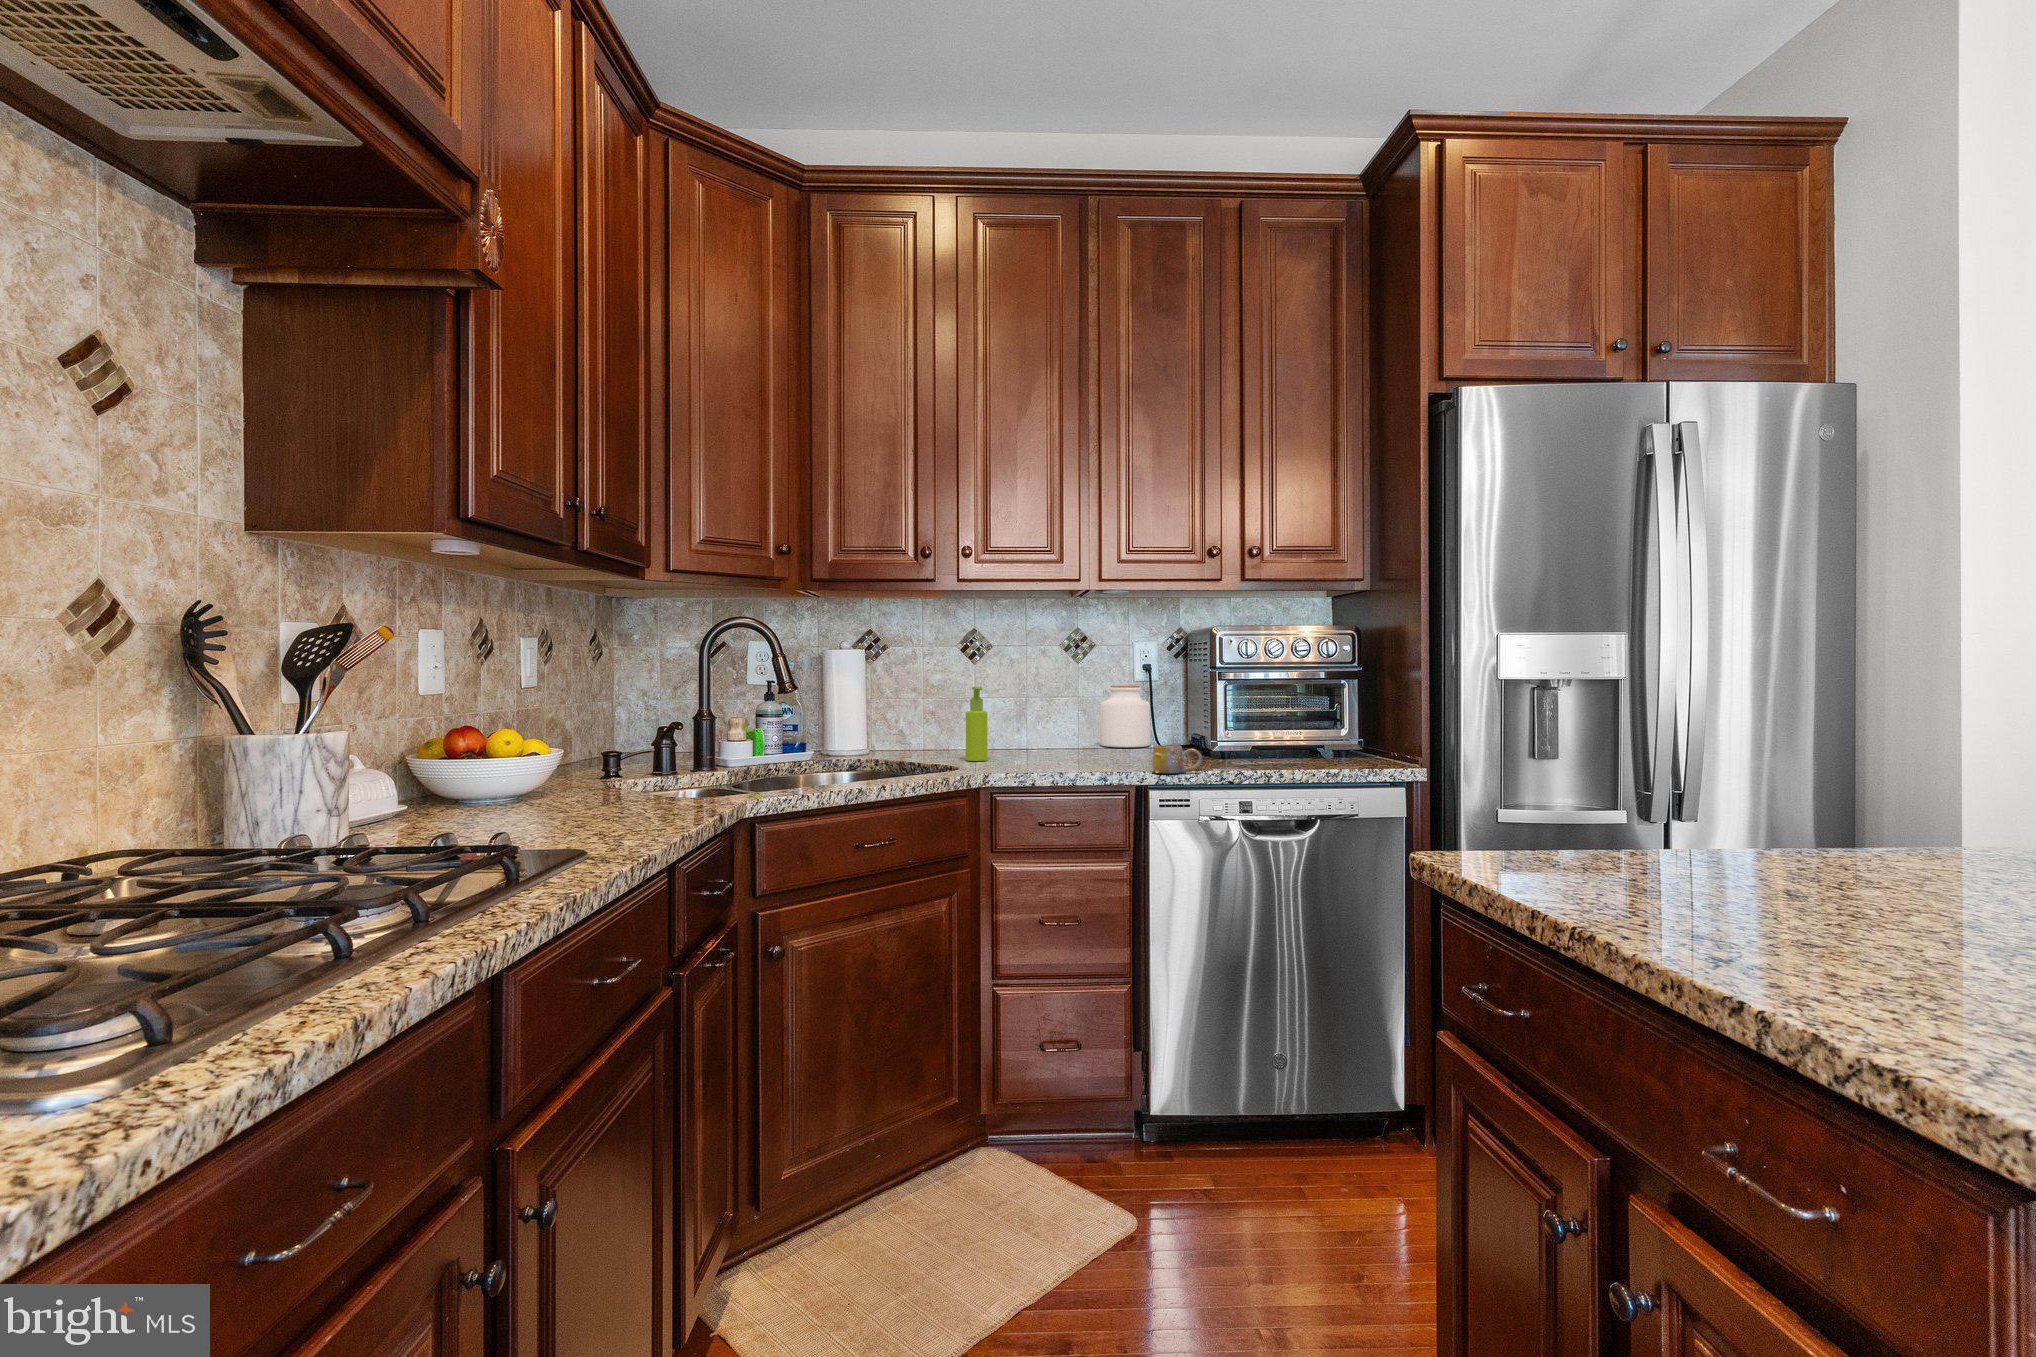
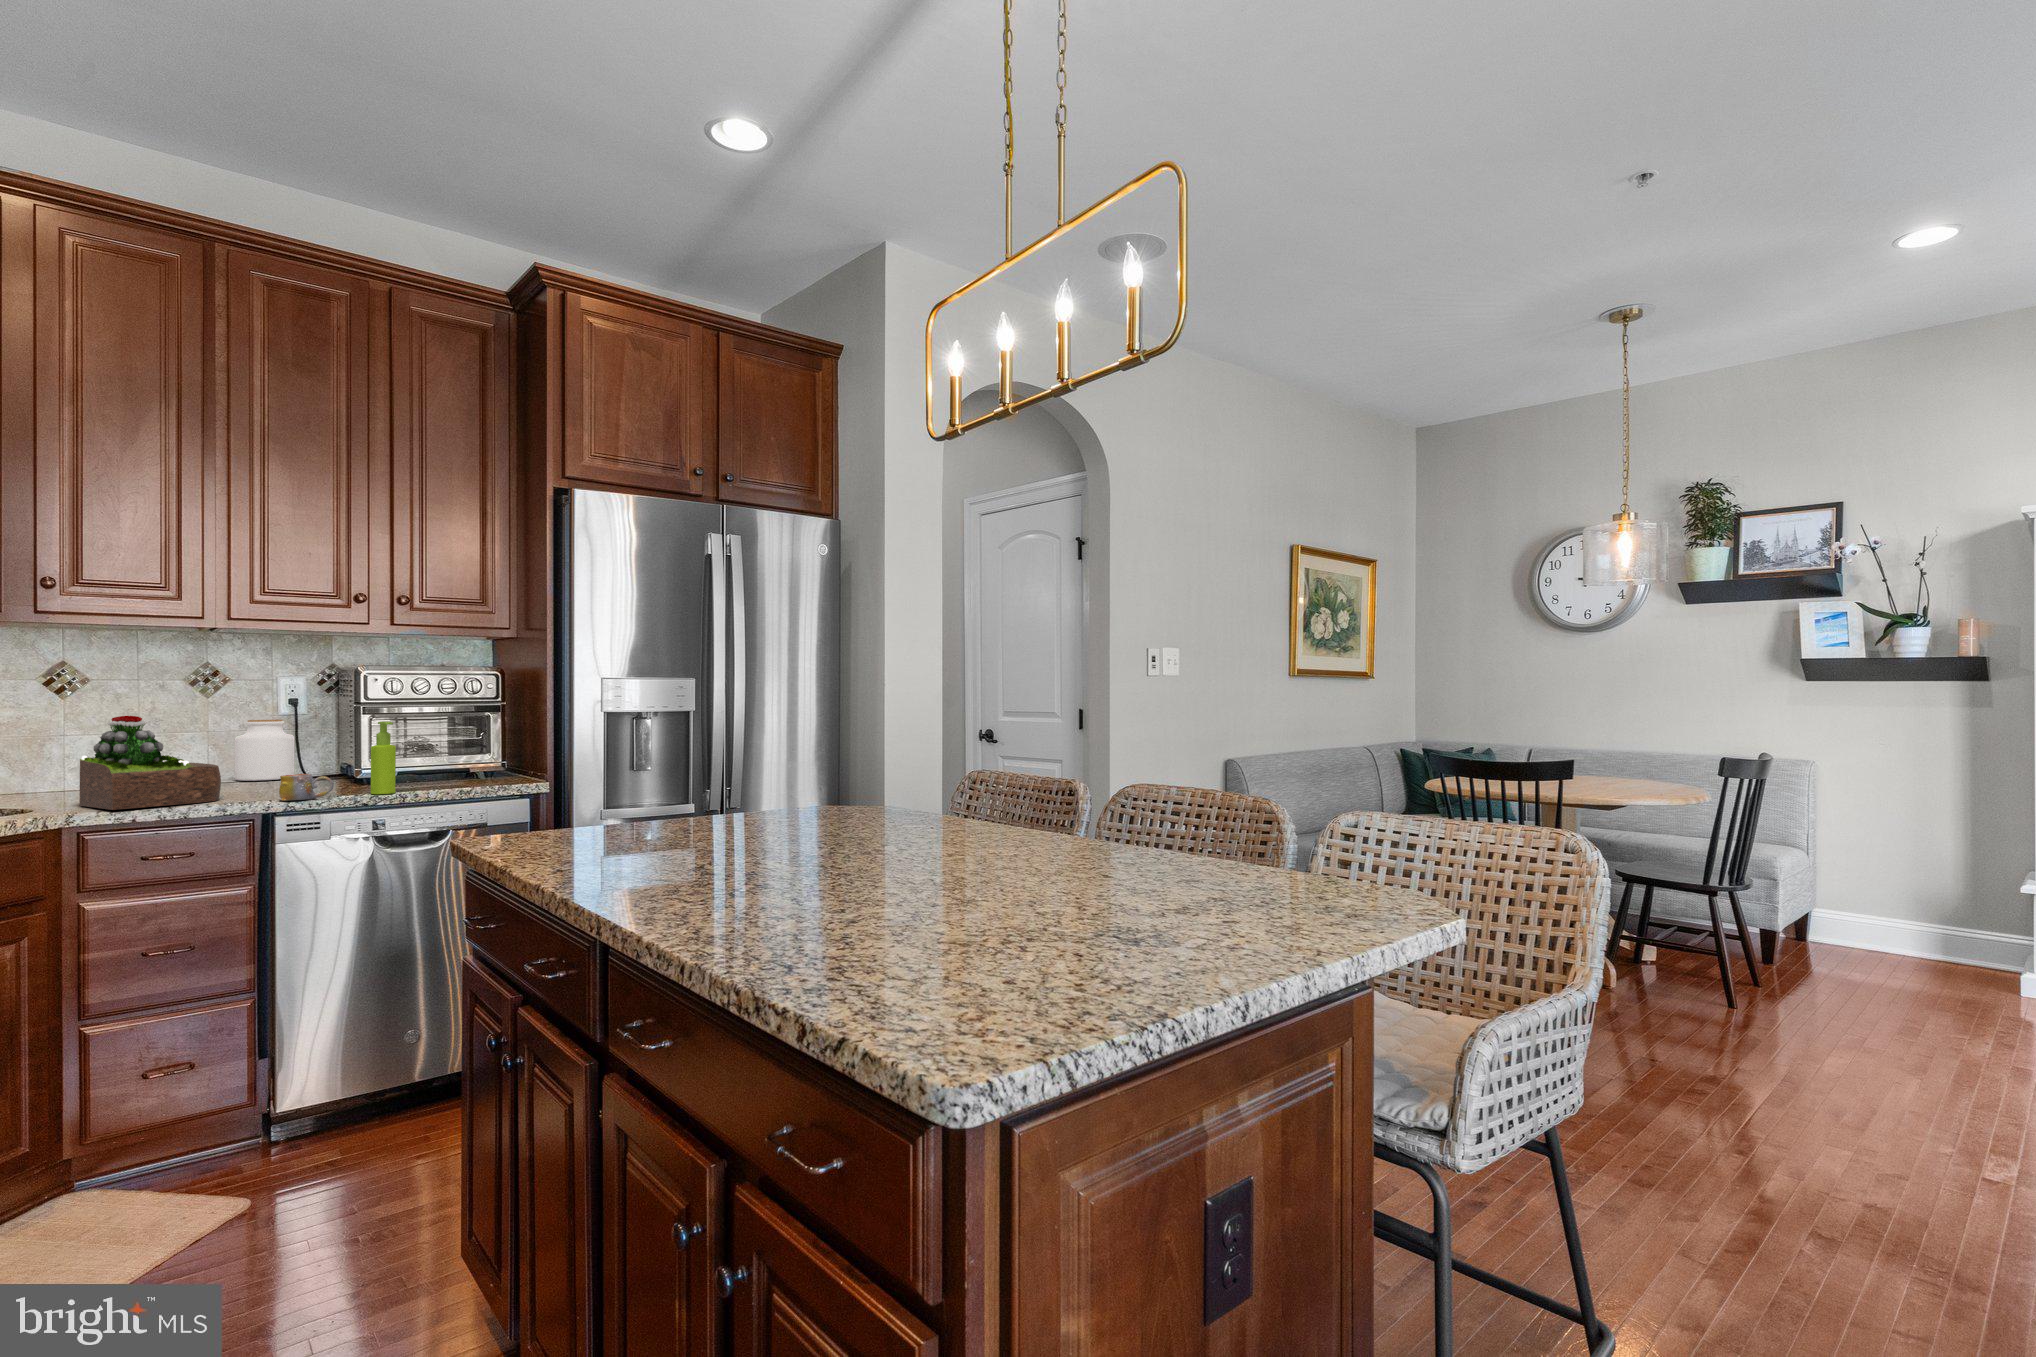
succulent plant: none [990,679,1100,772] -> present [79,716,221,810]
soap dispenser: present [966,687,987,761] -> present [371,721,396,794]

